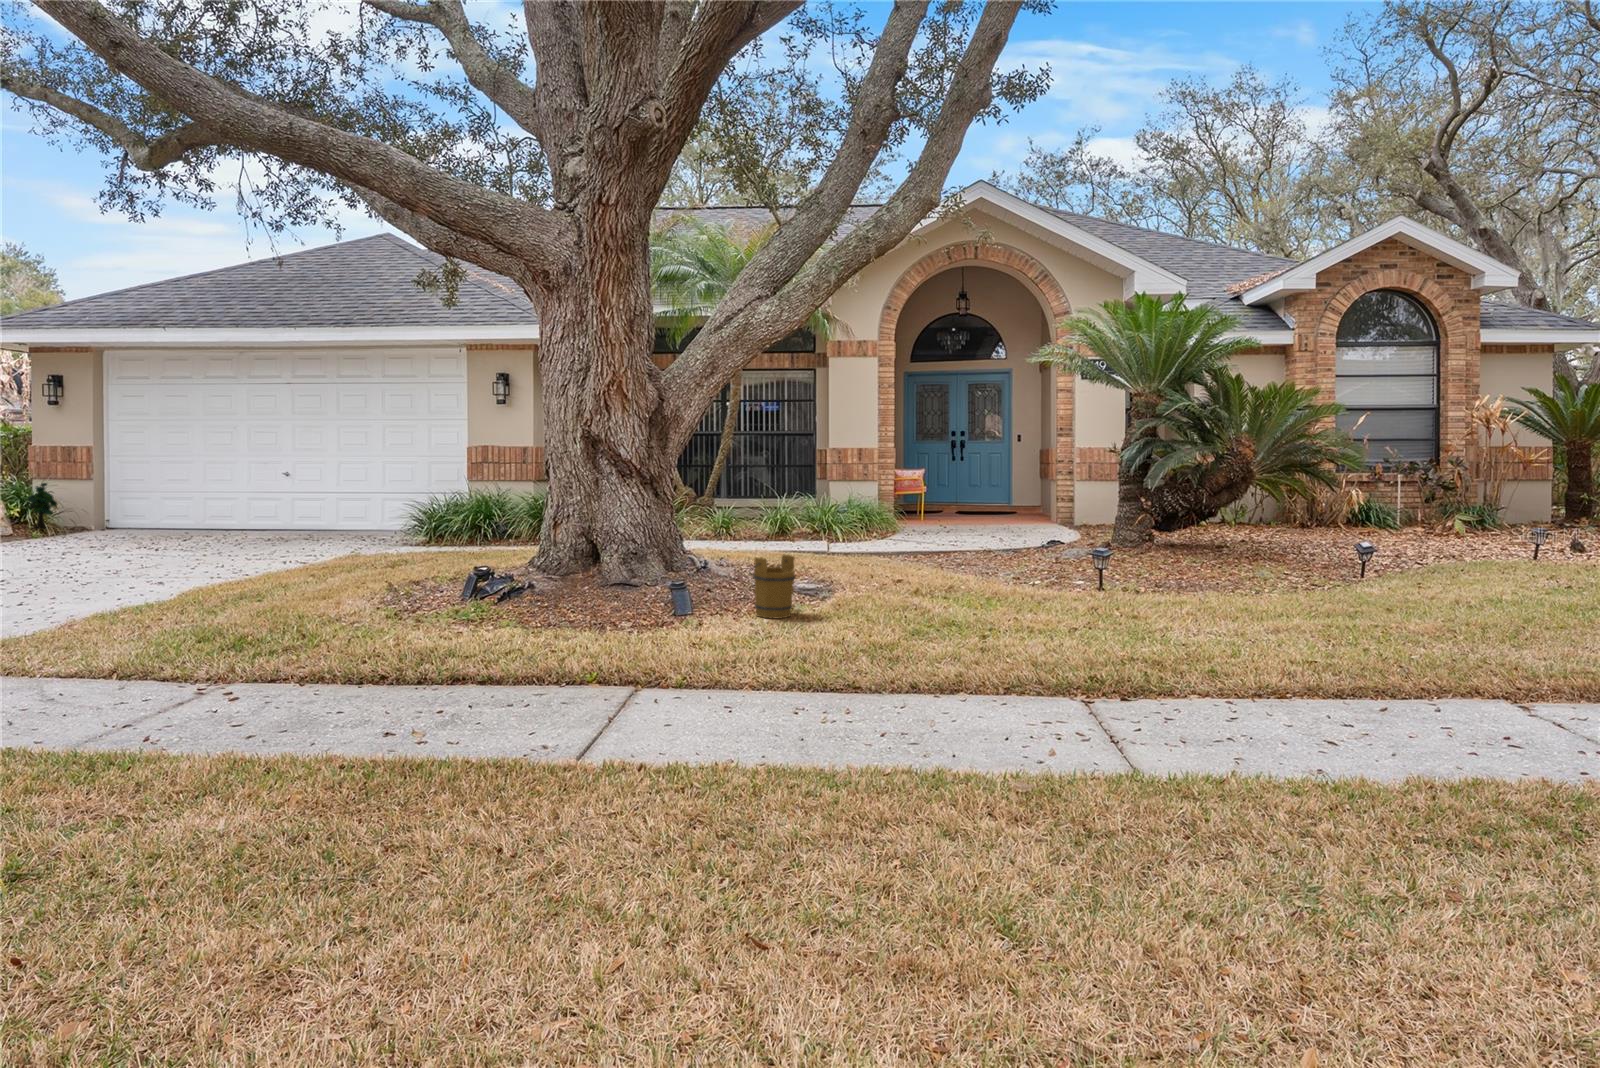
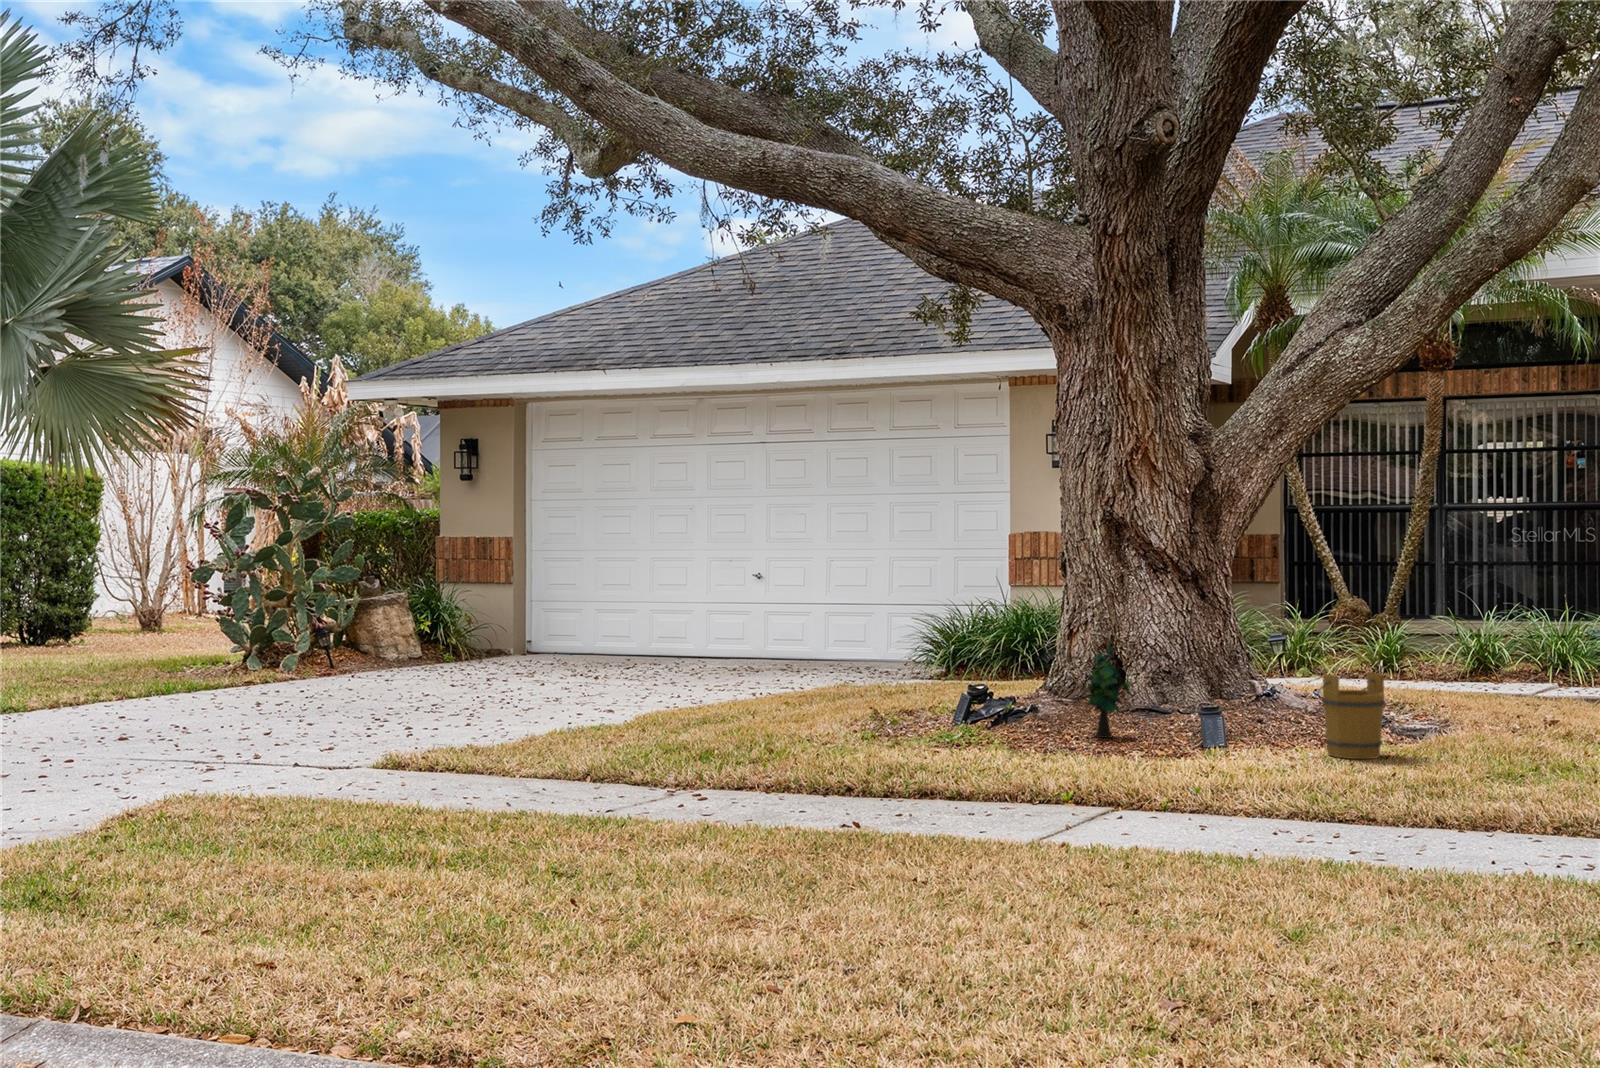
decorative plant: present [28,483,57,528] -> present [1082,646,1130,738]

